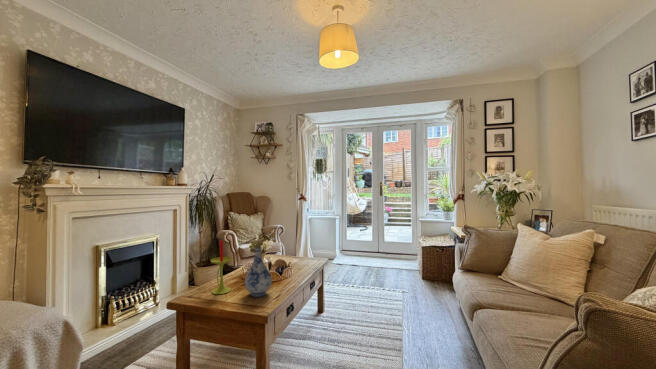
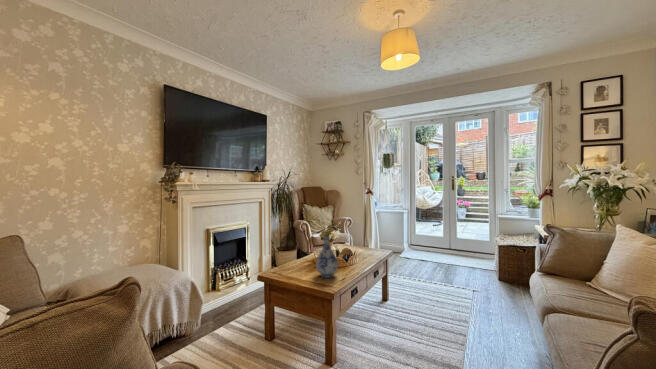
candle: present [211,240,232,294] -> none [289,228,306,273]

